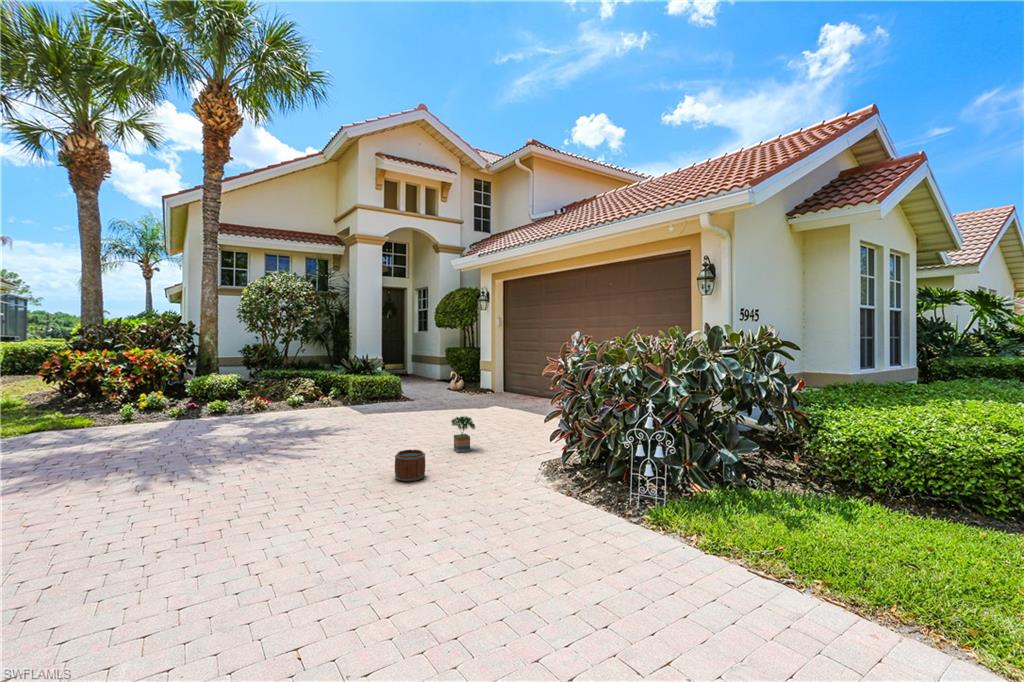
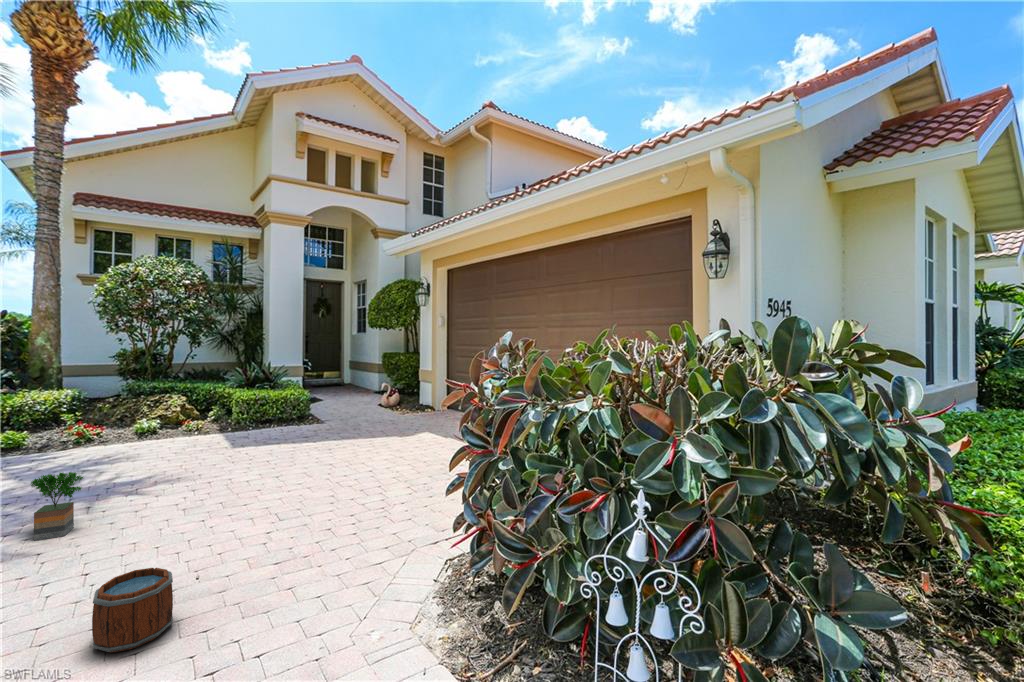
potted tree: present [451,416,475,453] -> present [30,472,83,540]

